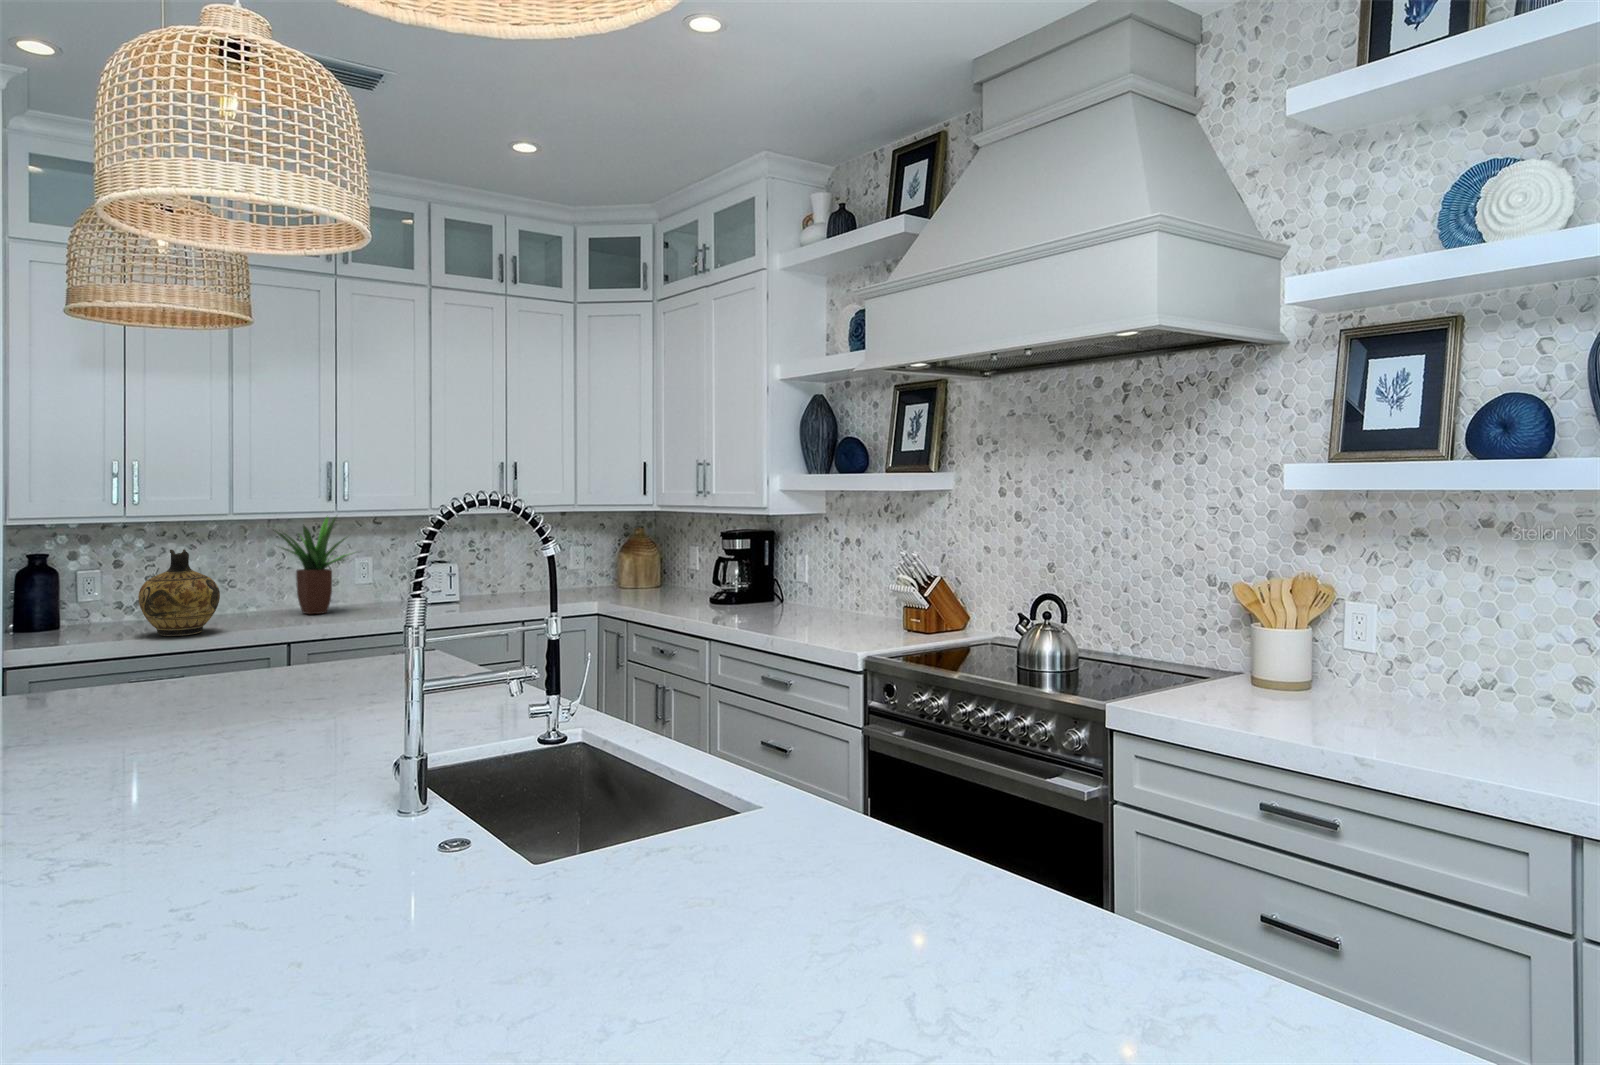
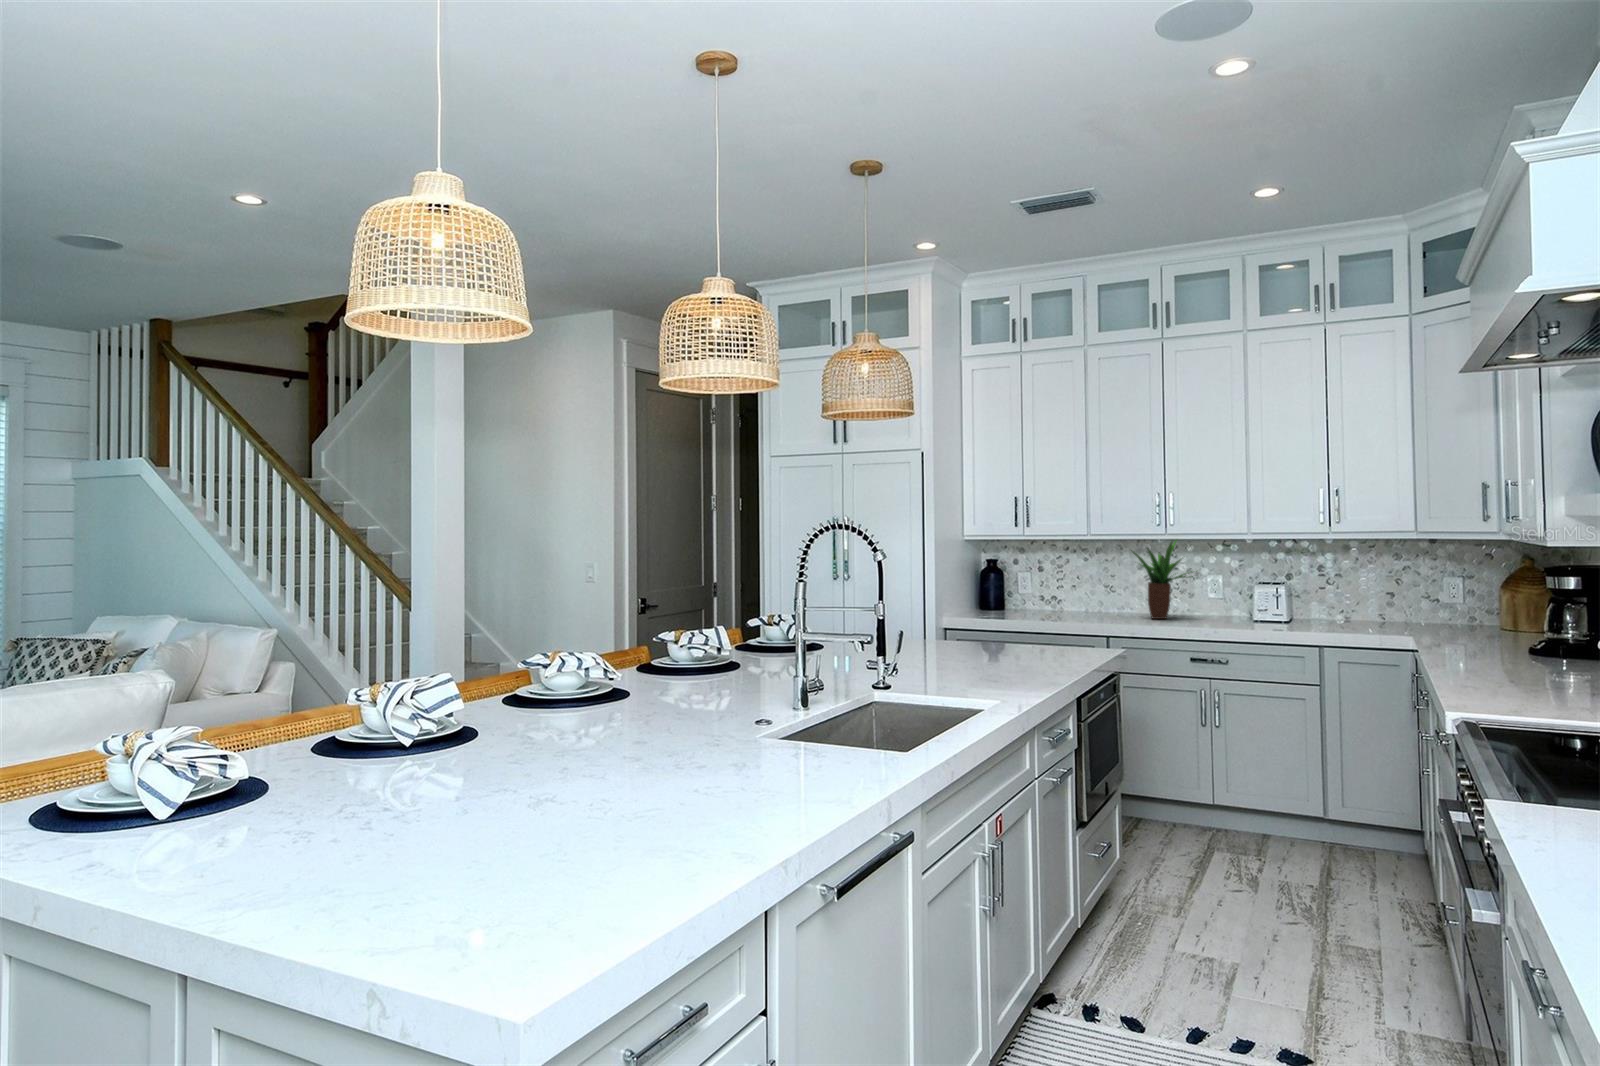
ceramic jug: present [138,549,220,636] -> none [1024,562,1074,623]

